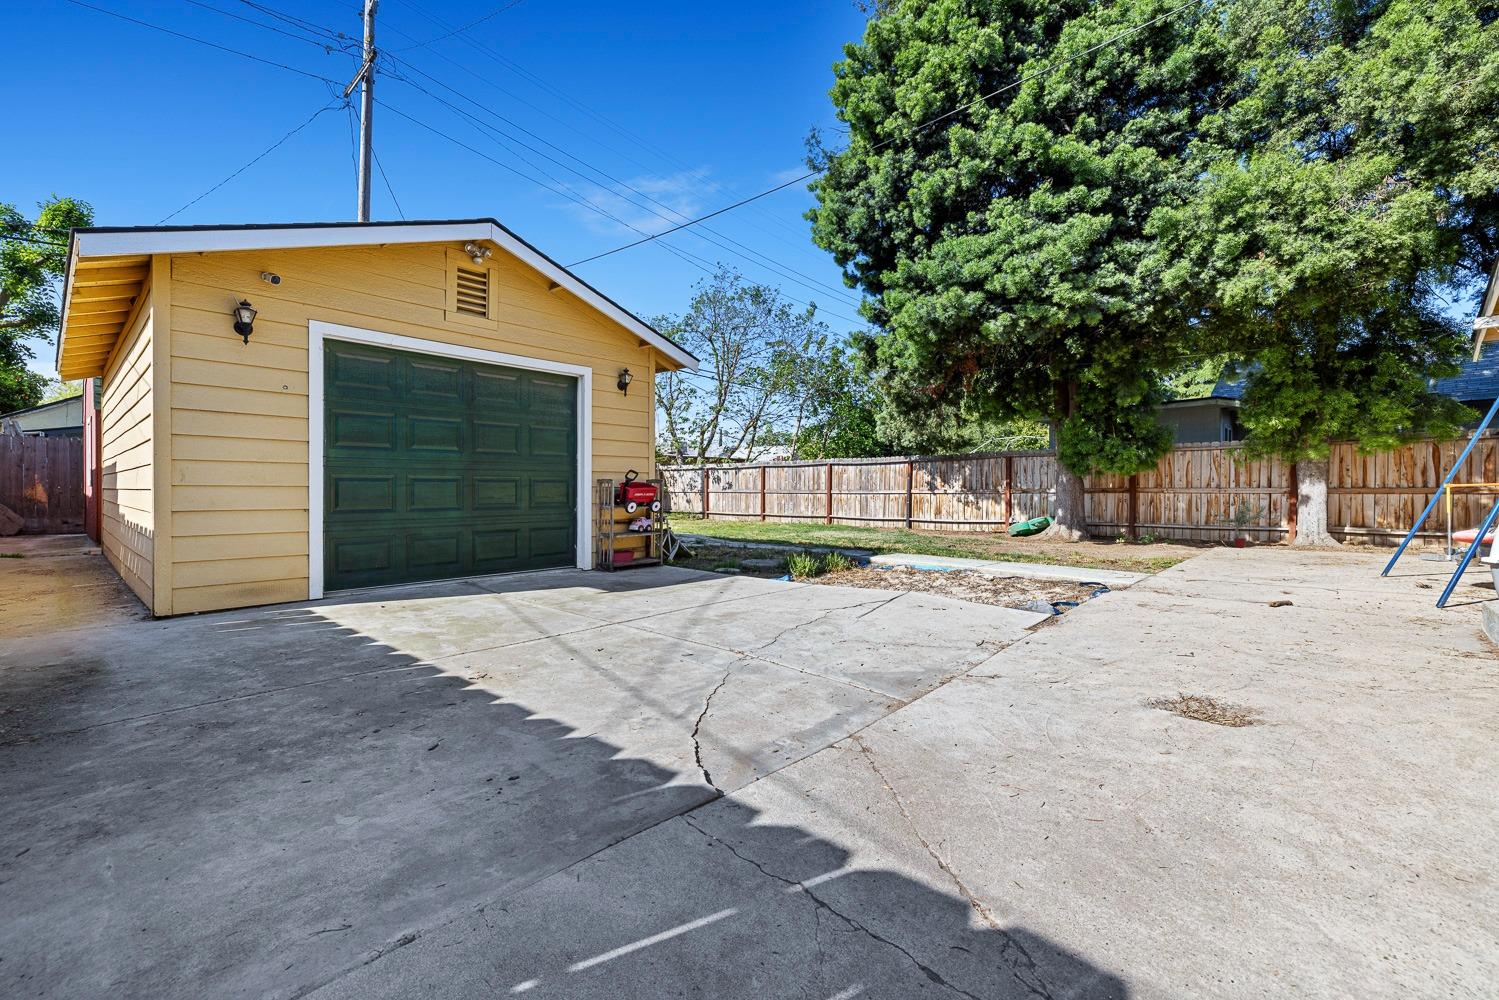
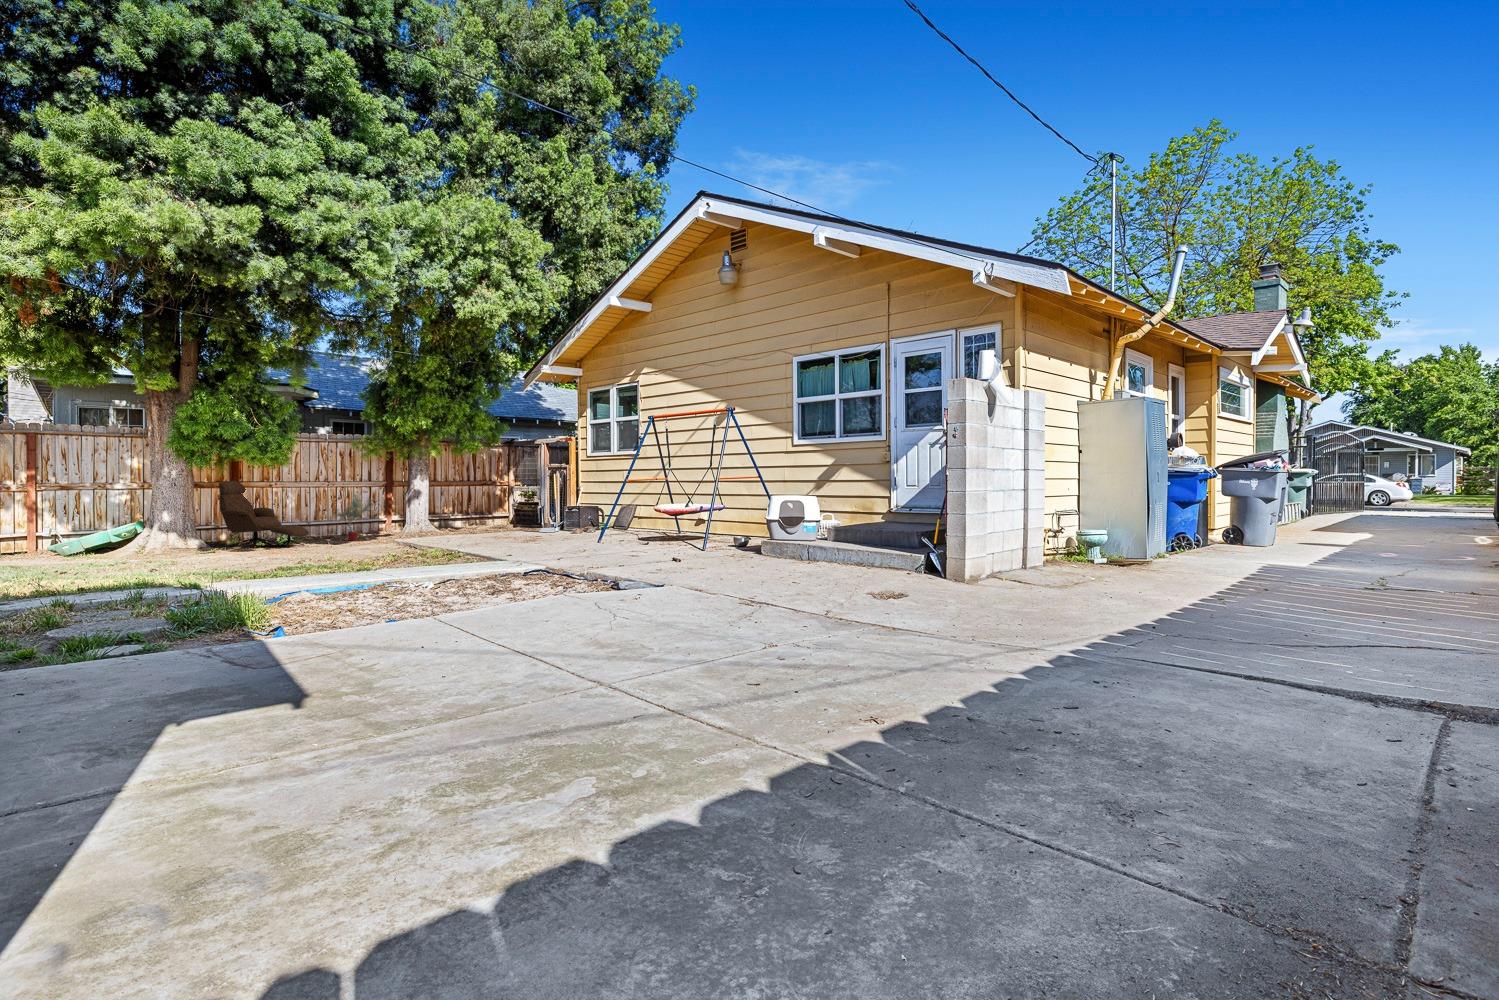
lounge chair: none [1113,487,1184,546] -> present [219,481,309,548]

